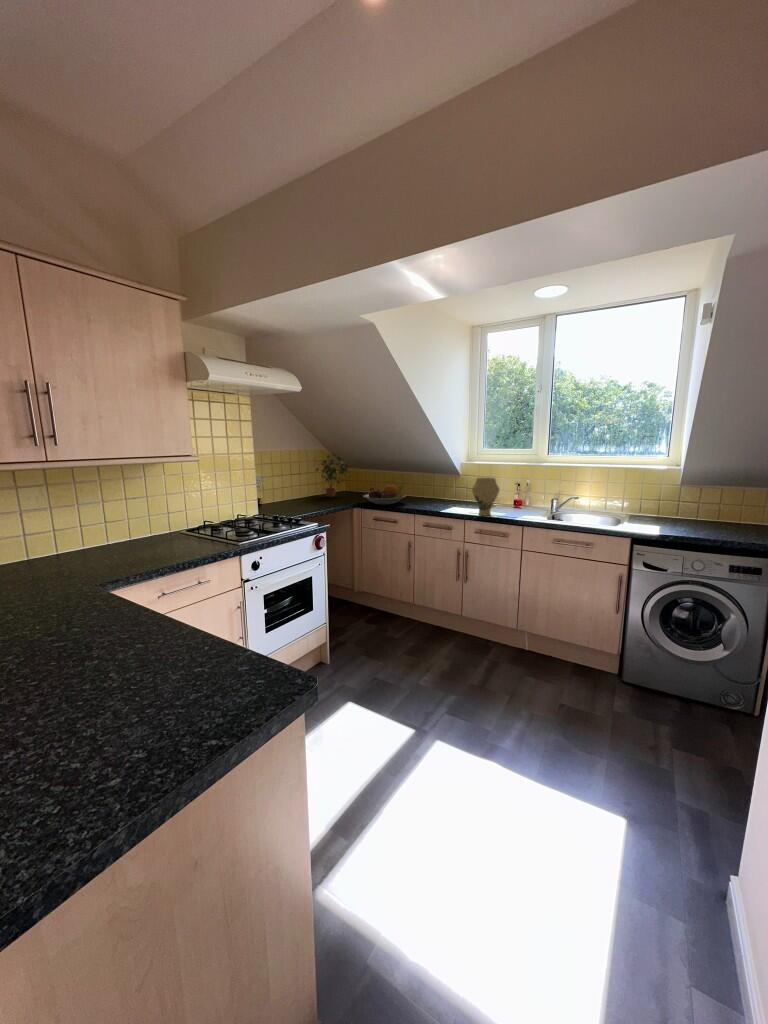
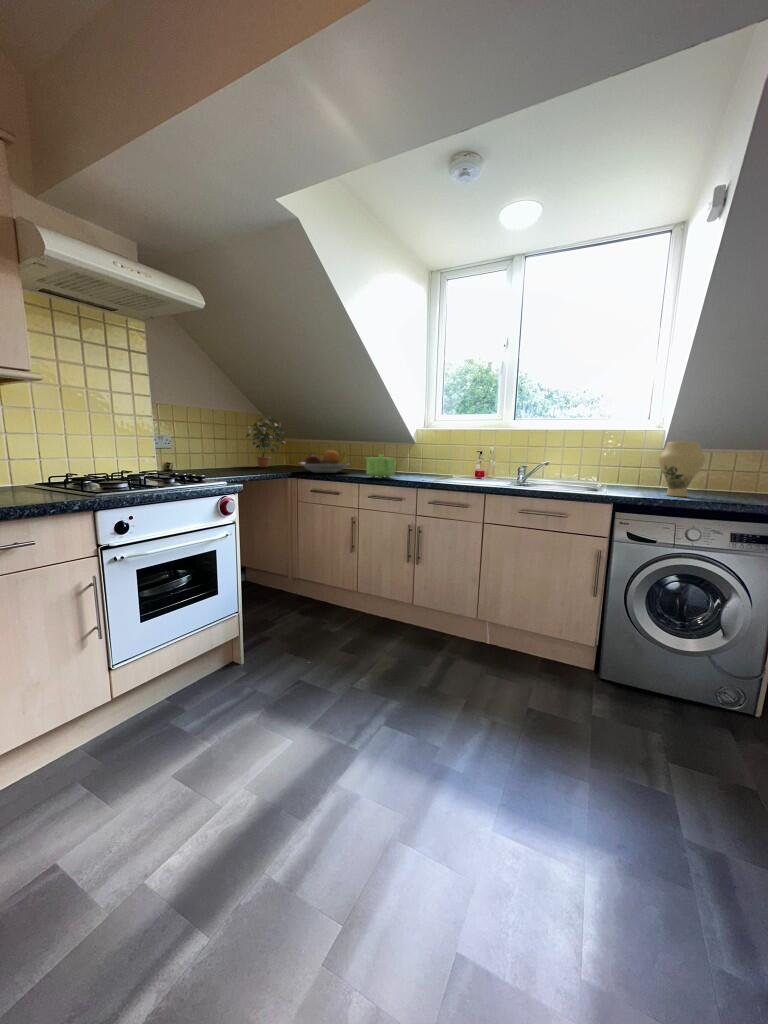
vase: present [472,478,499,516] -> present [658,442,706,497]
teapot: none [420,491,447,511] -> present [365,454,397,478]

